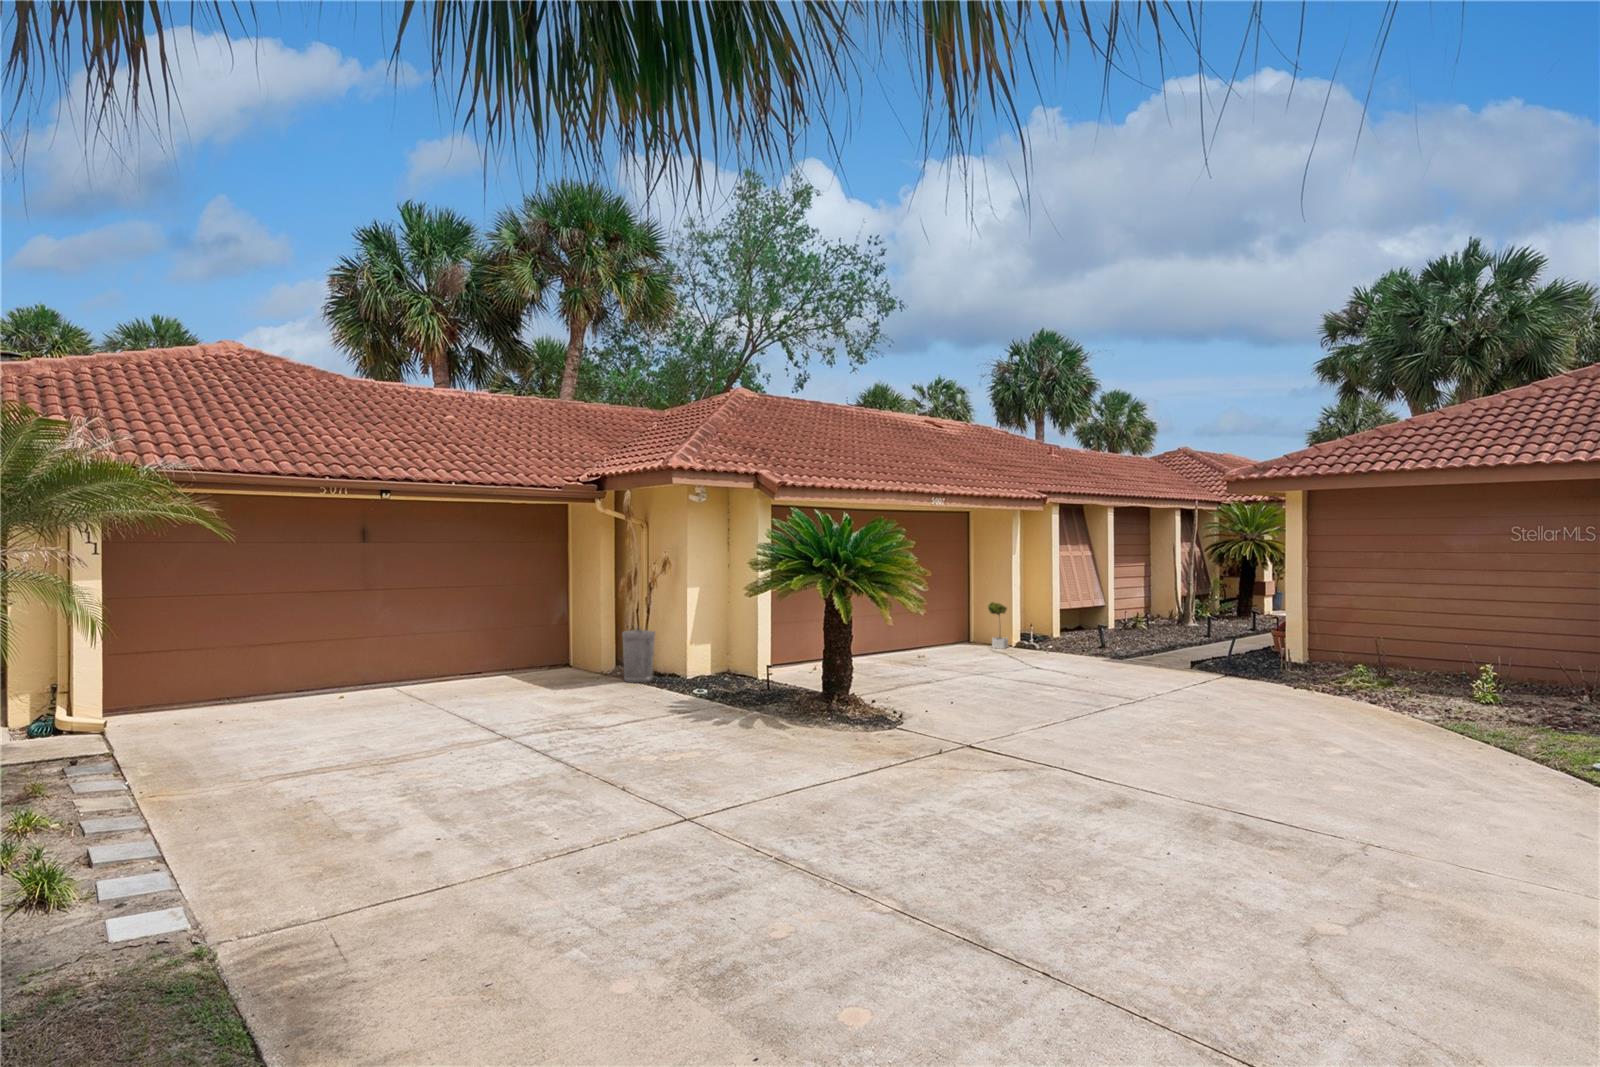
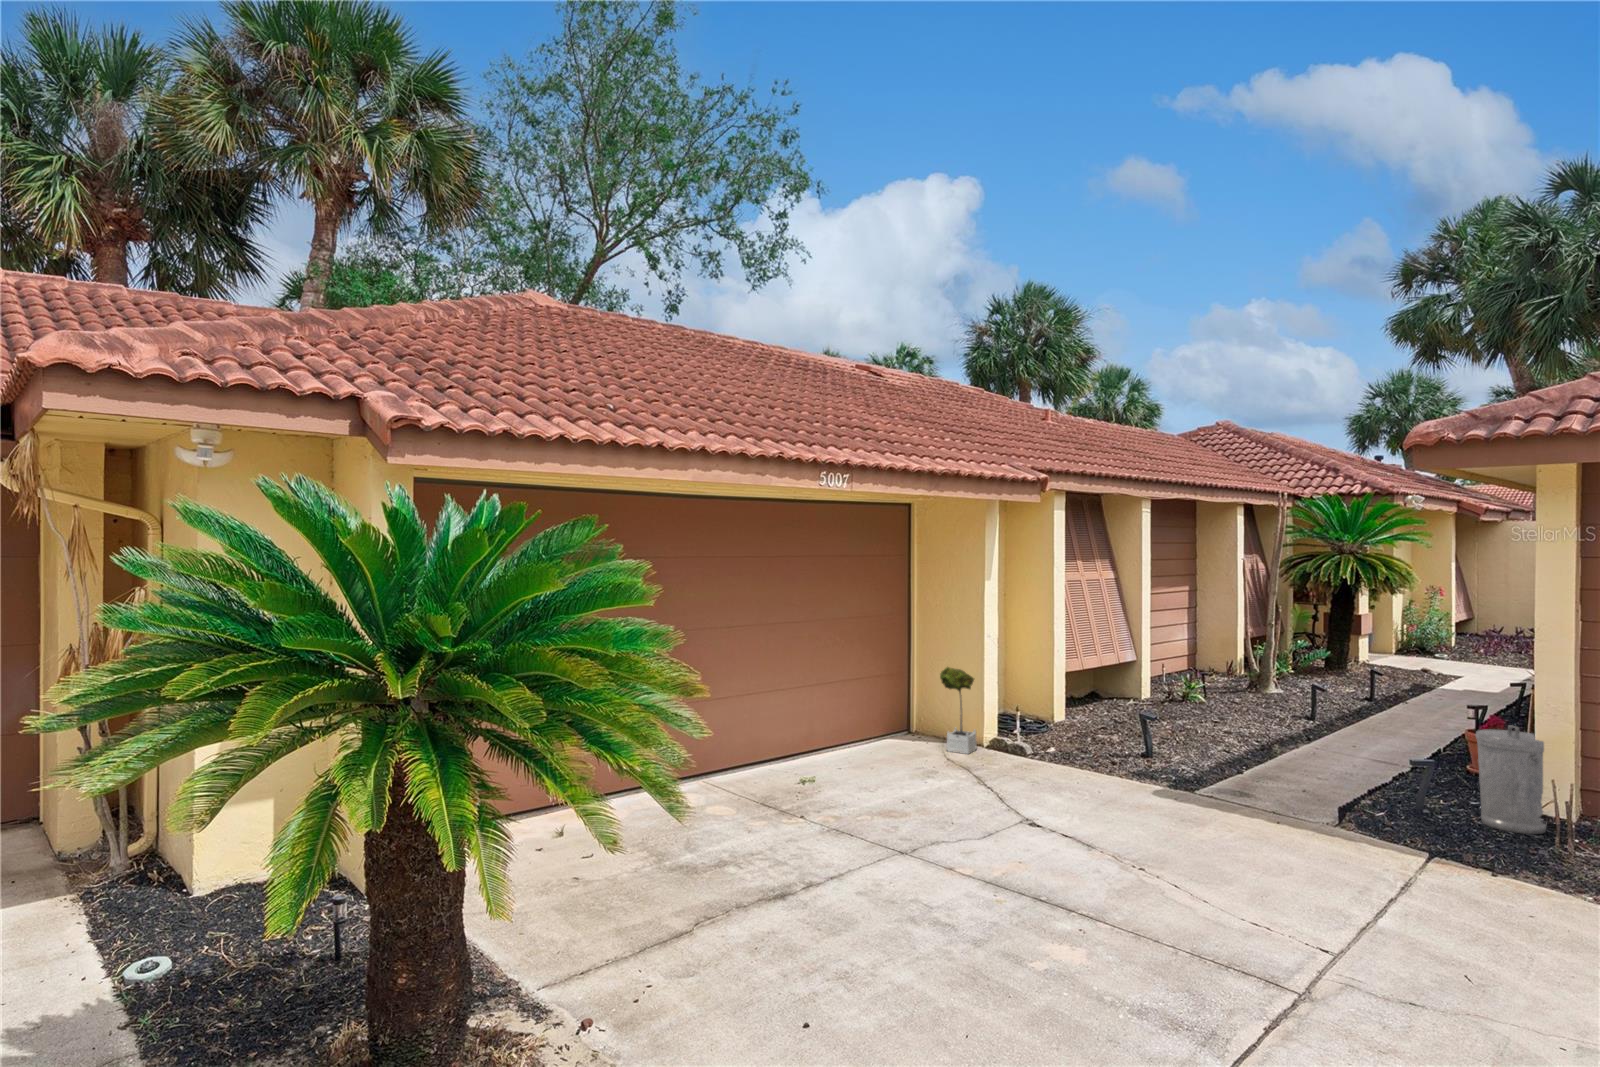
trash can: present [622,627,655,683] -> present [1476,725,1546,834]

